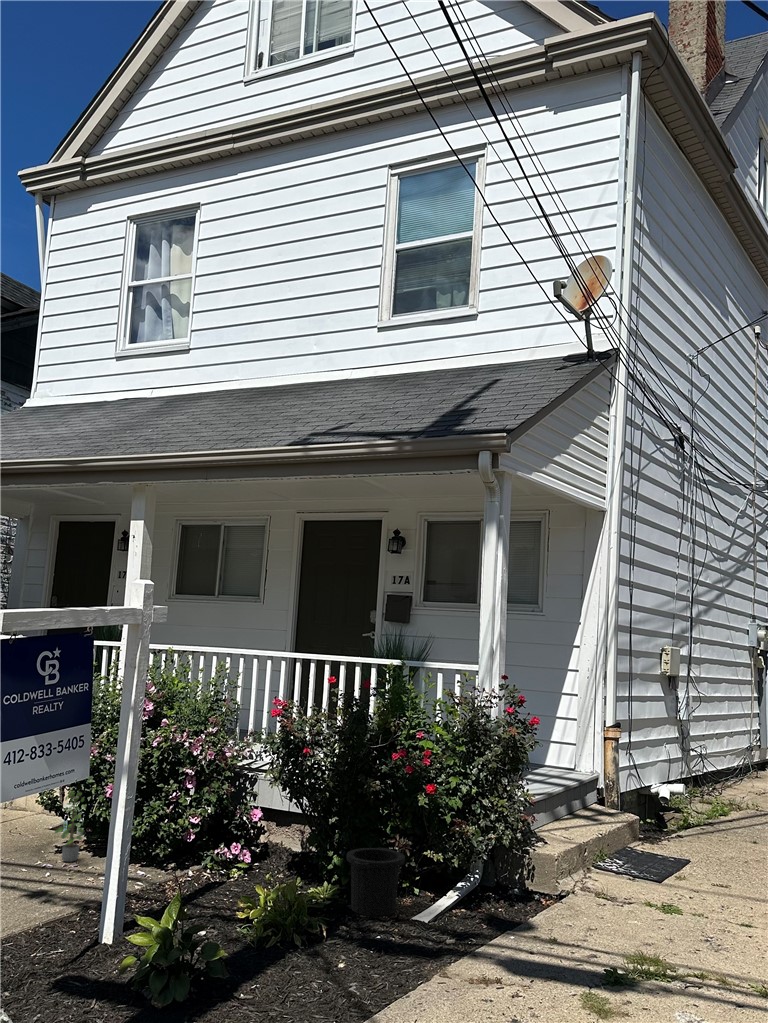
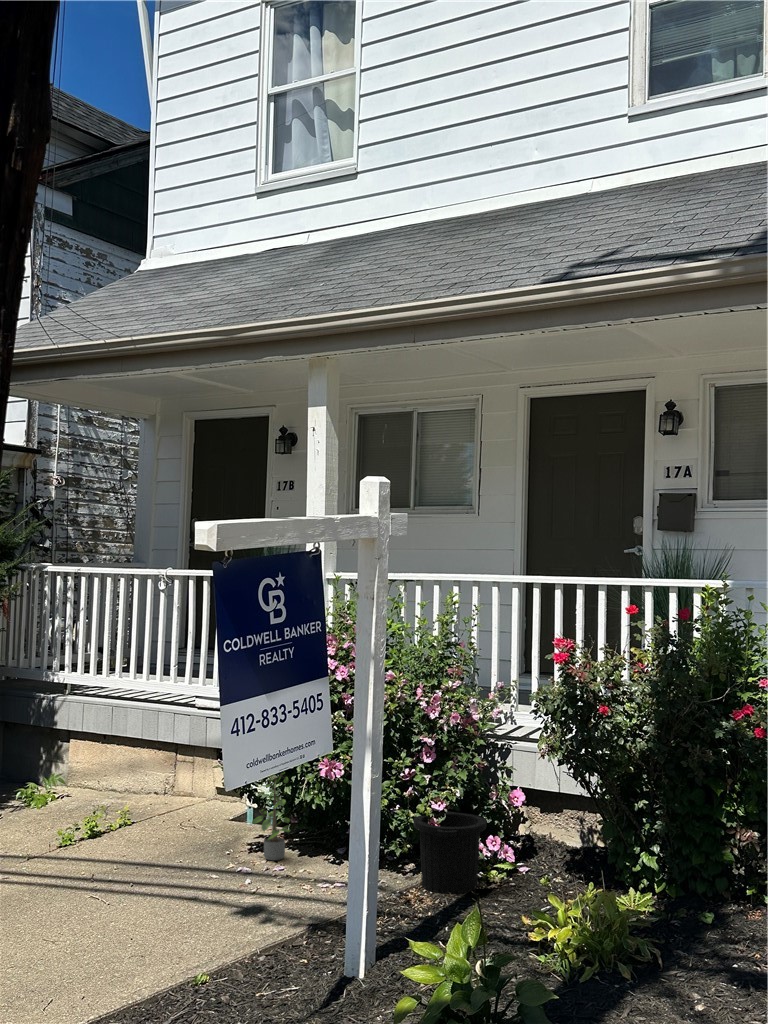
trash can: present [347,848,405,916] -> present [413,812,487,894]

